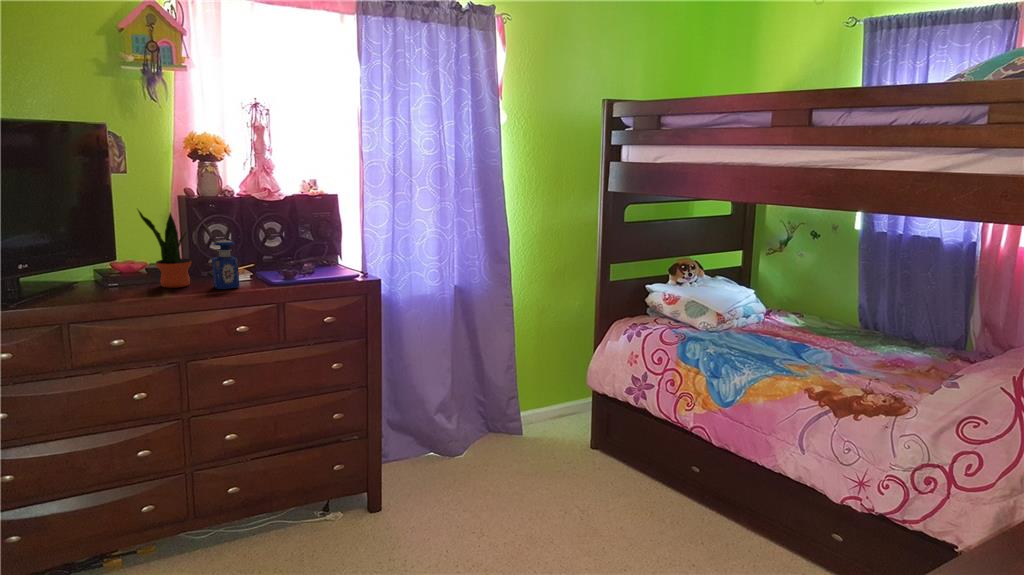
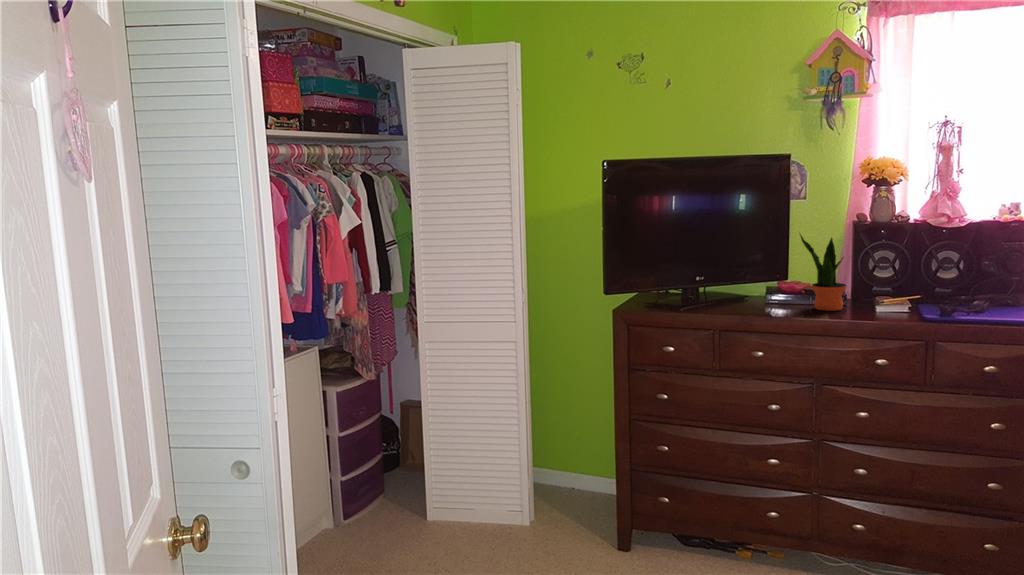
perfume bottle: present [212,240,239,289] -> none [864,267,891,318]

